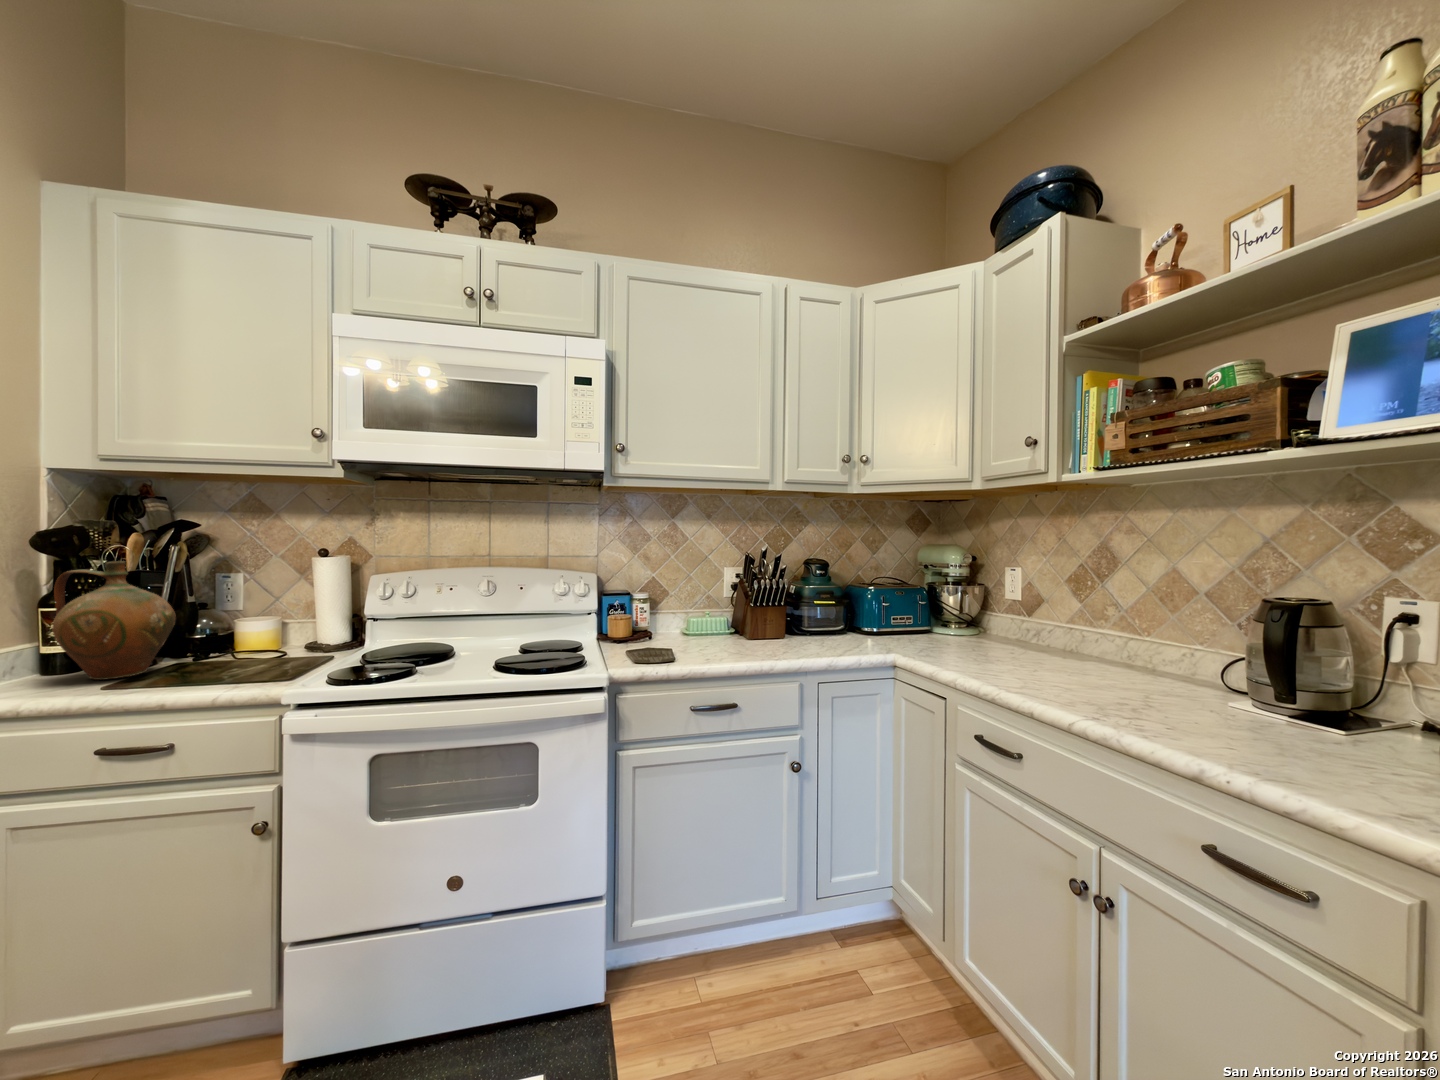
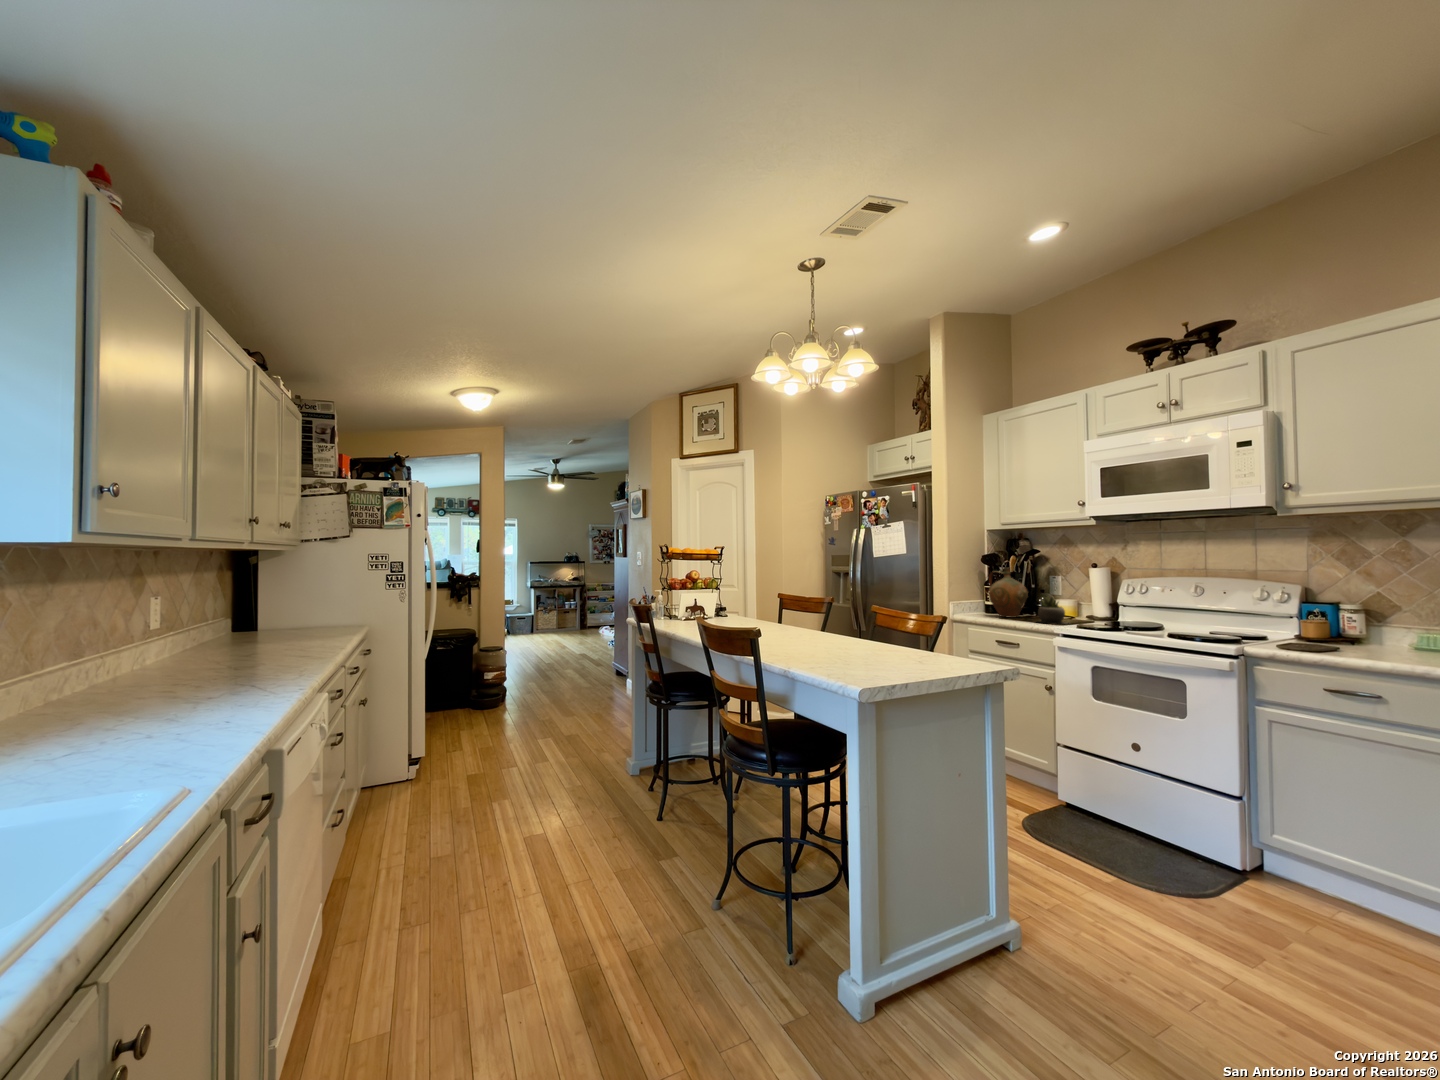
succulent plant: none [198,619,294,684] -> present [1038,597,1066,625]

